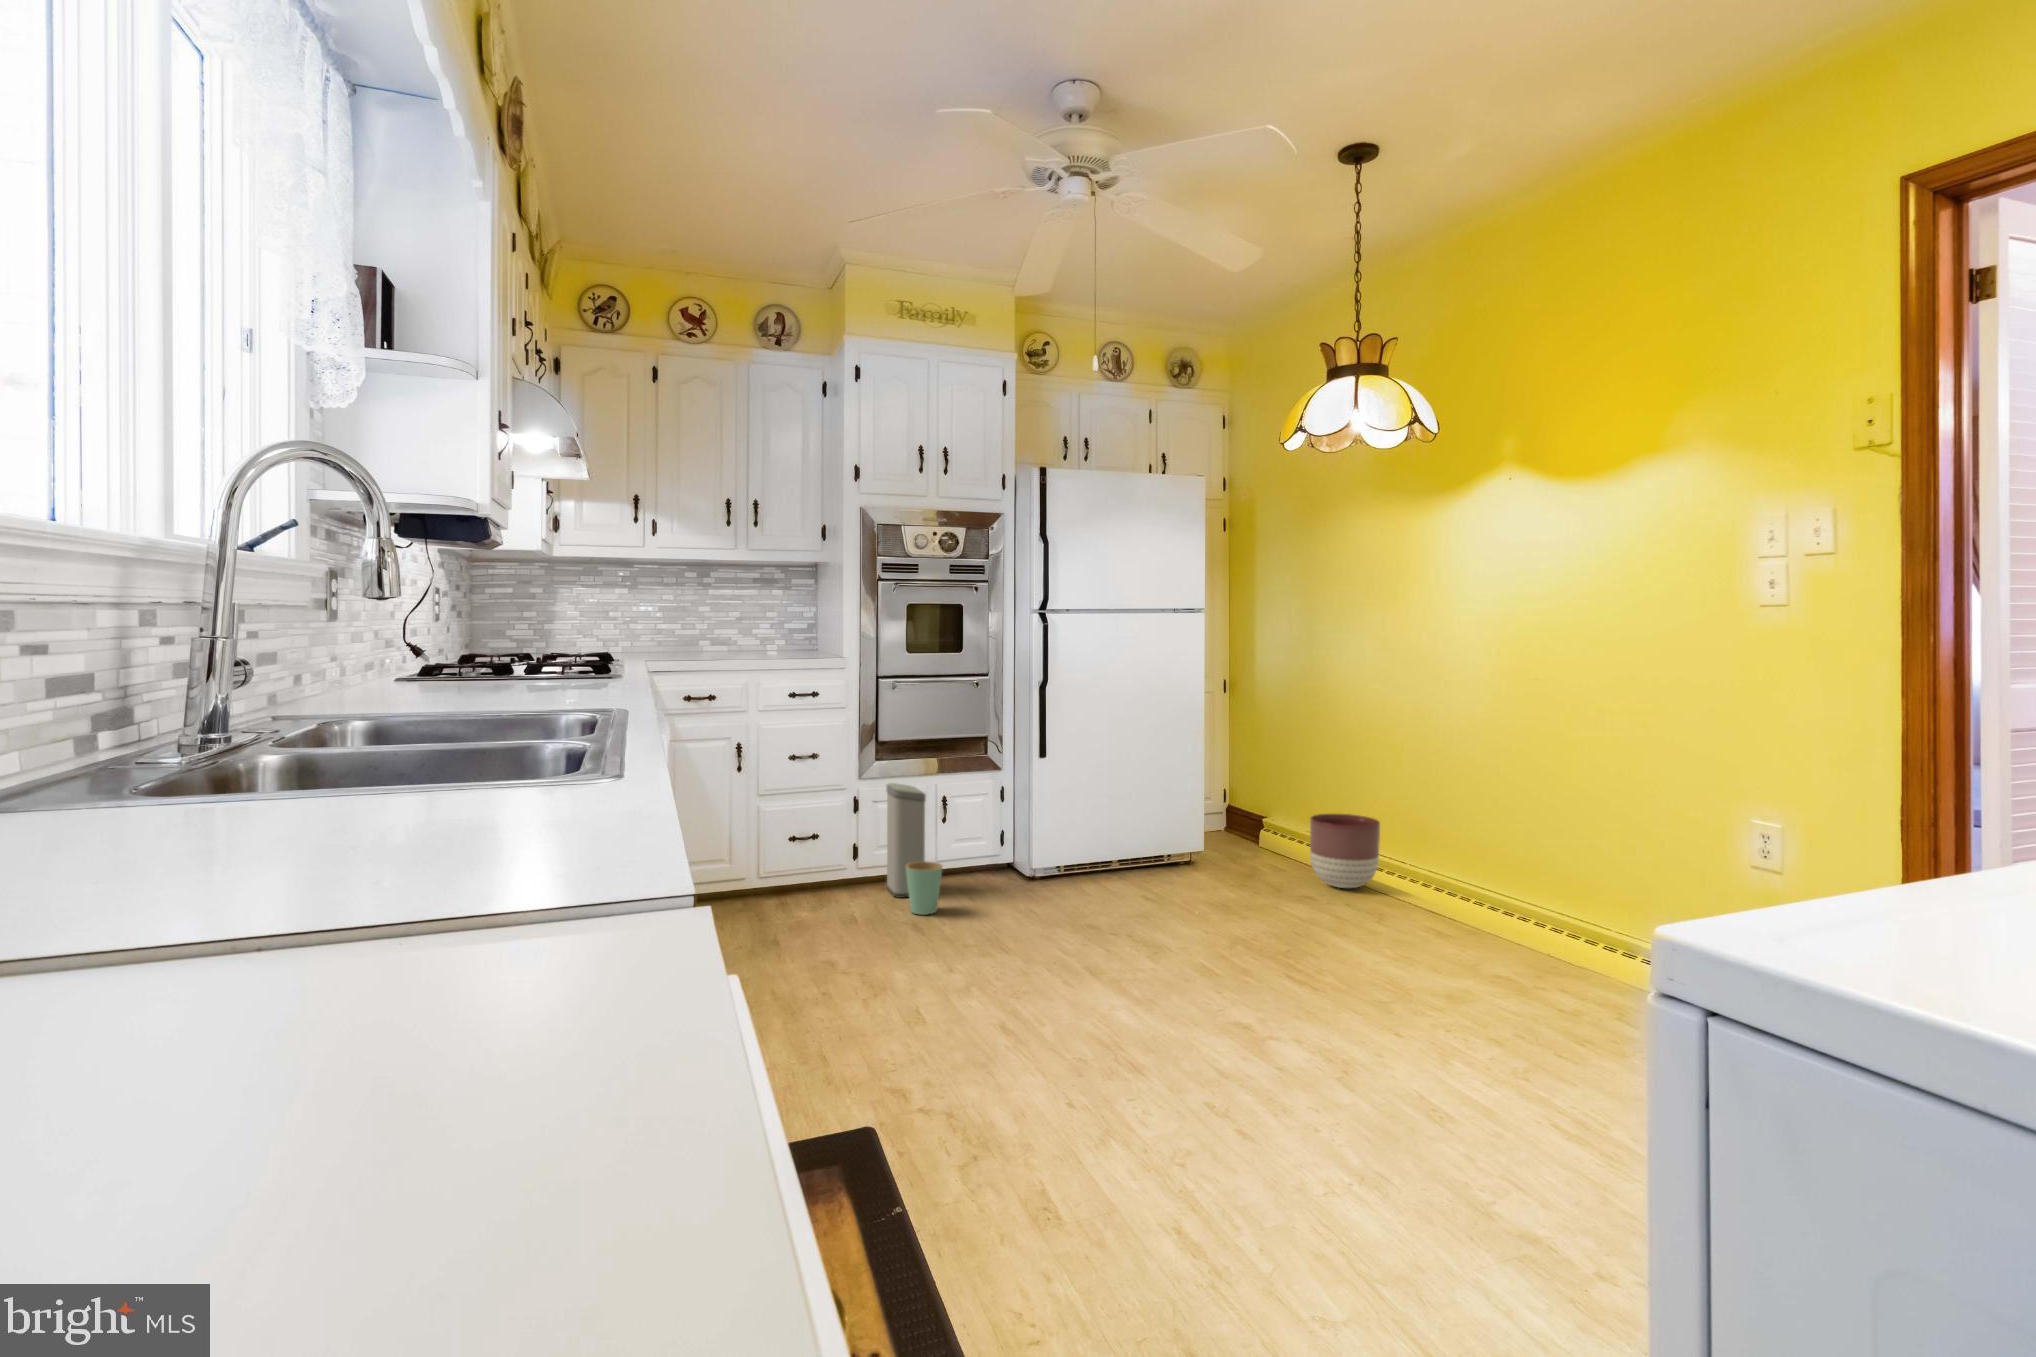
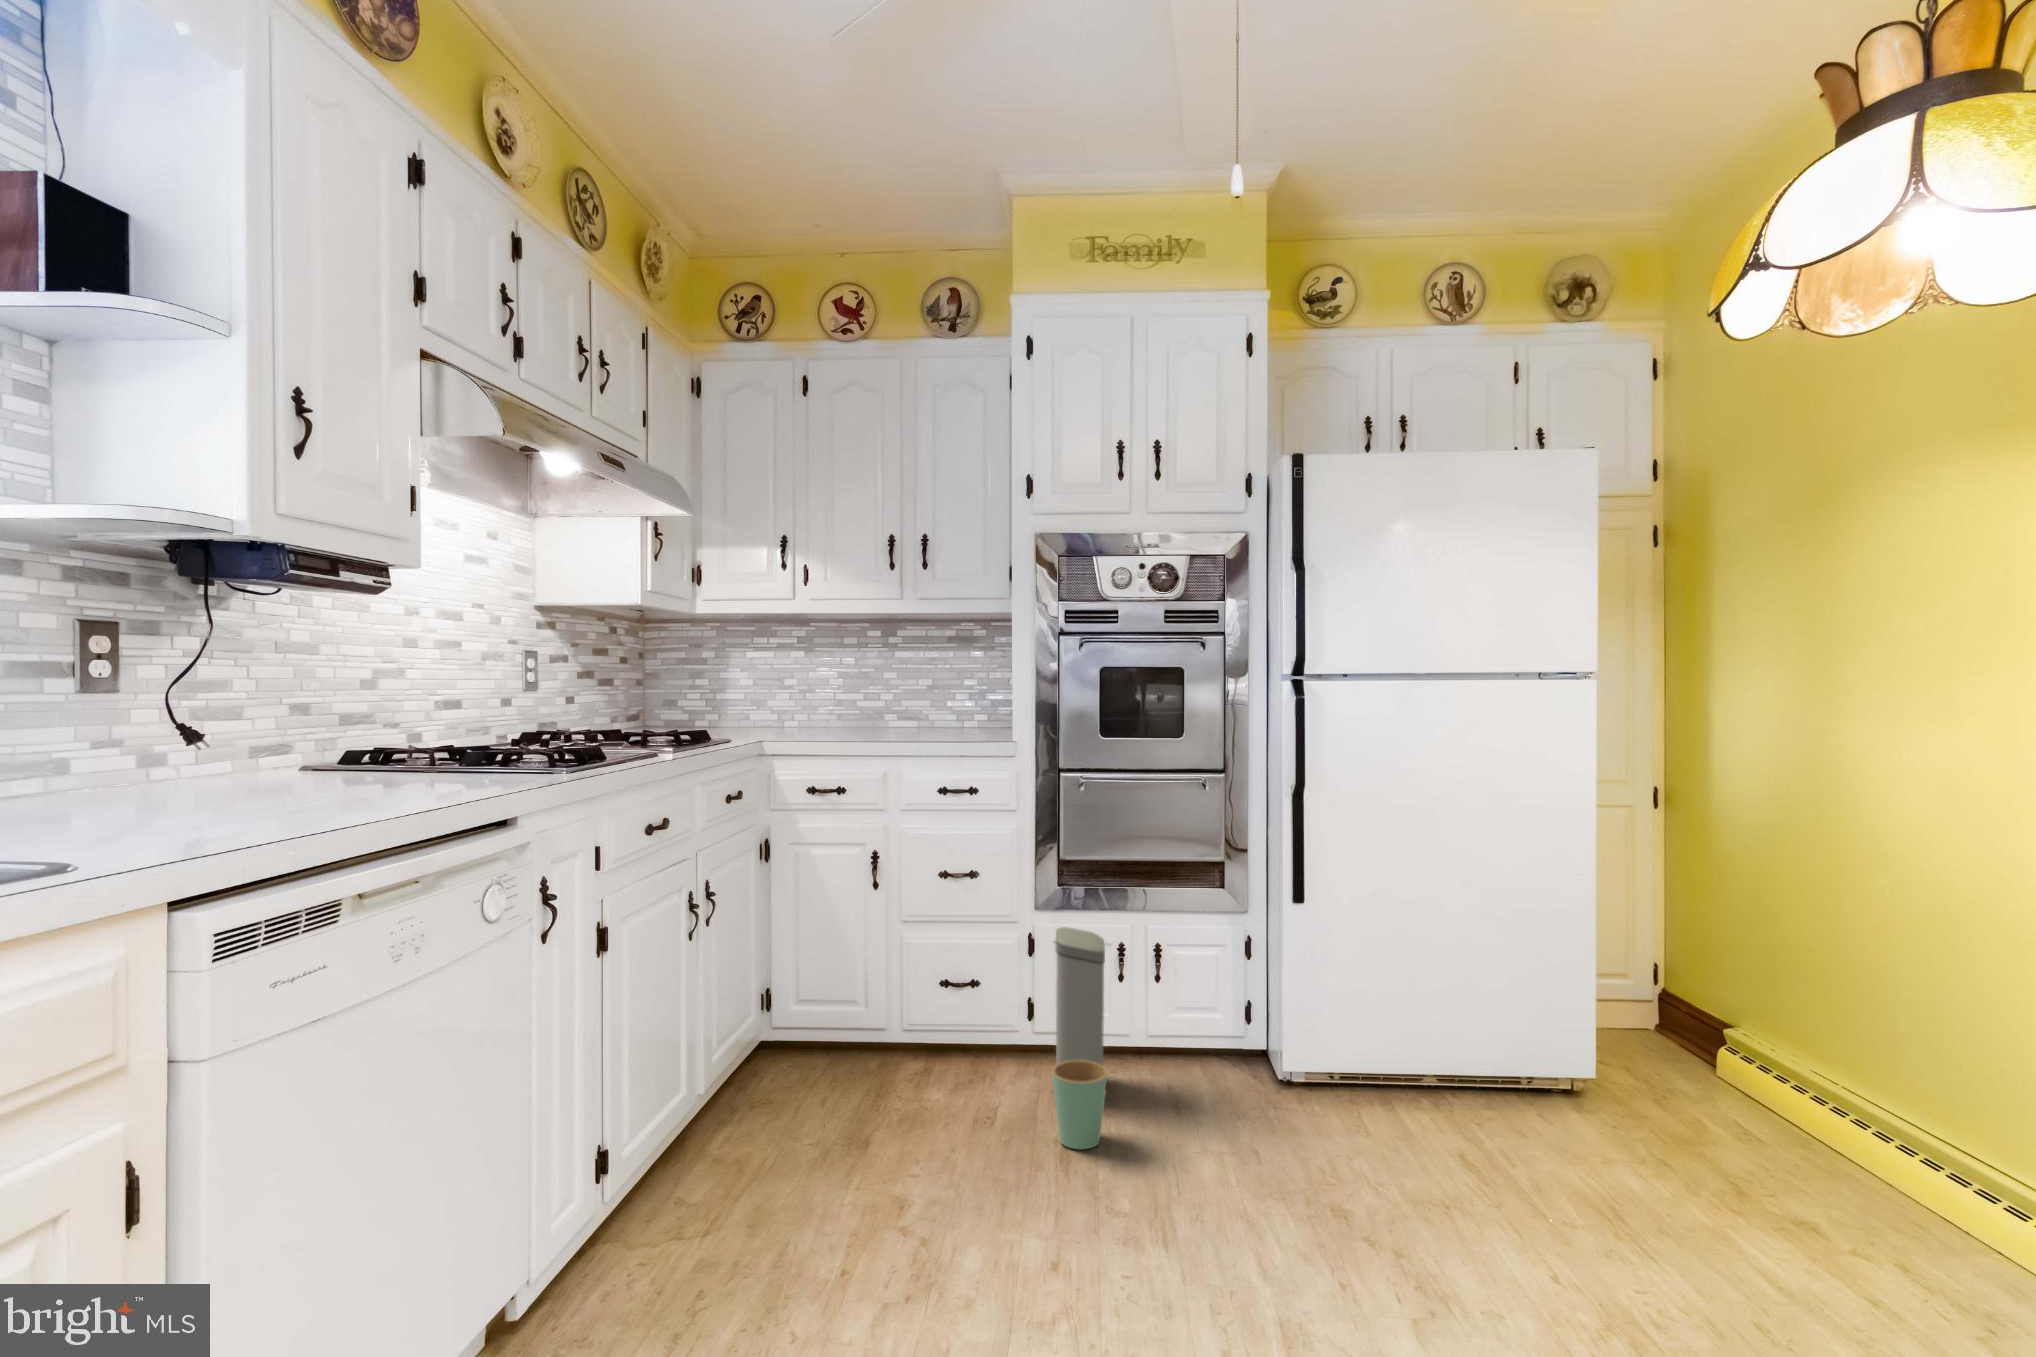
planter: present [1310,814,1380,888] -> none [1811,1061,1982,1229]

